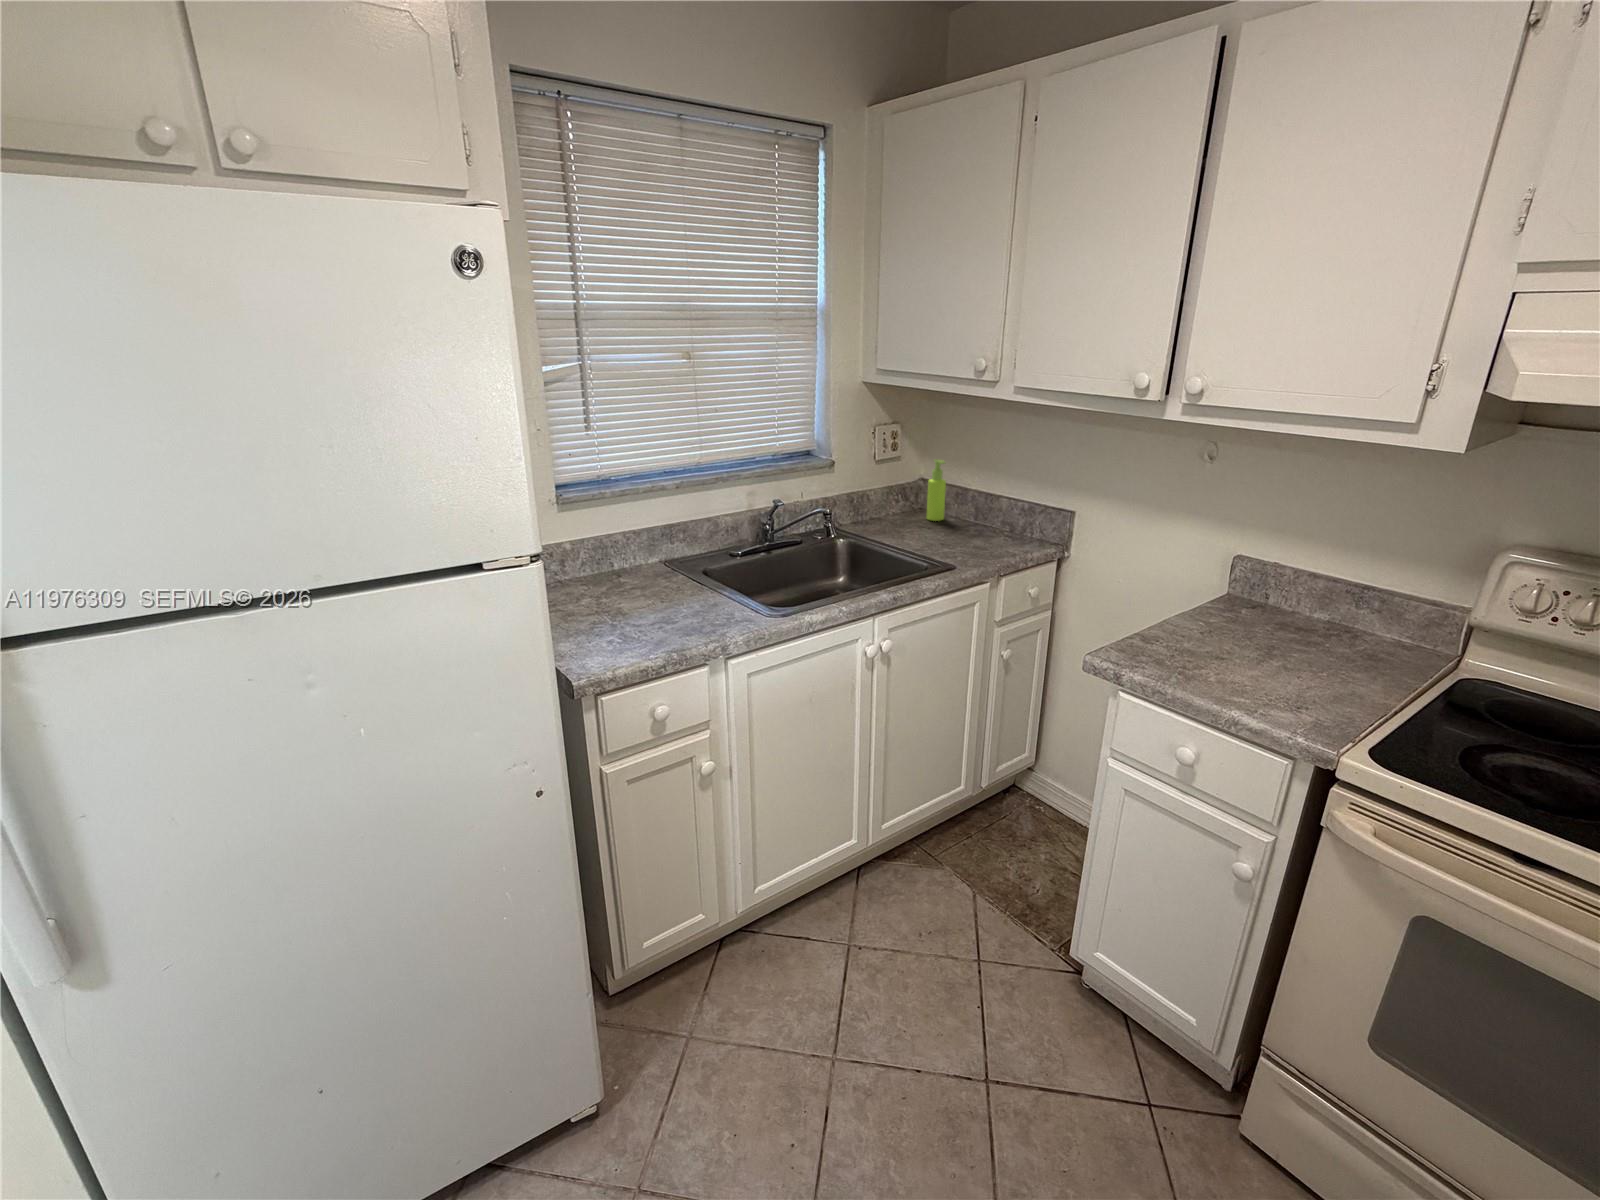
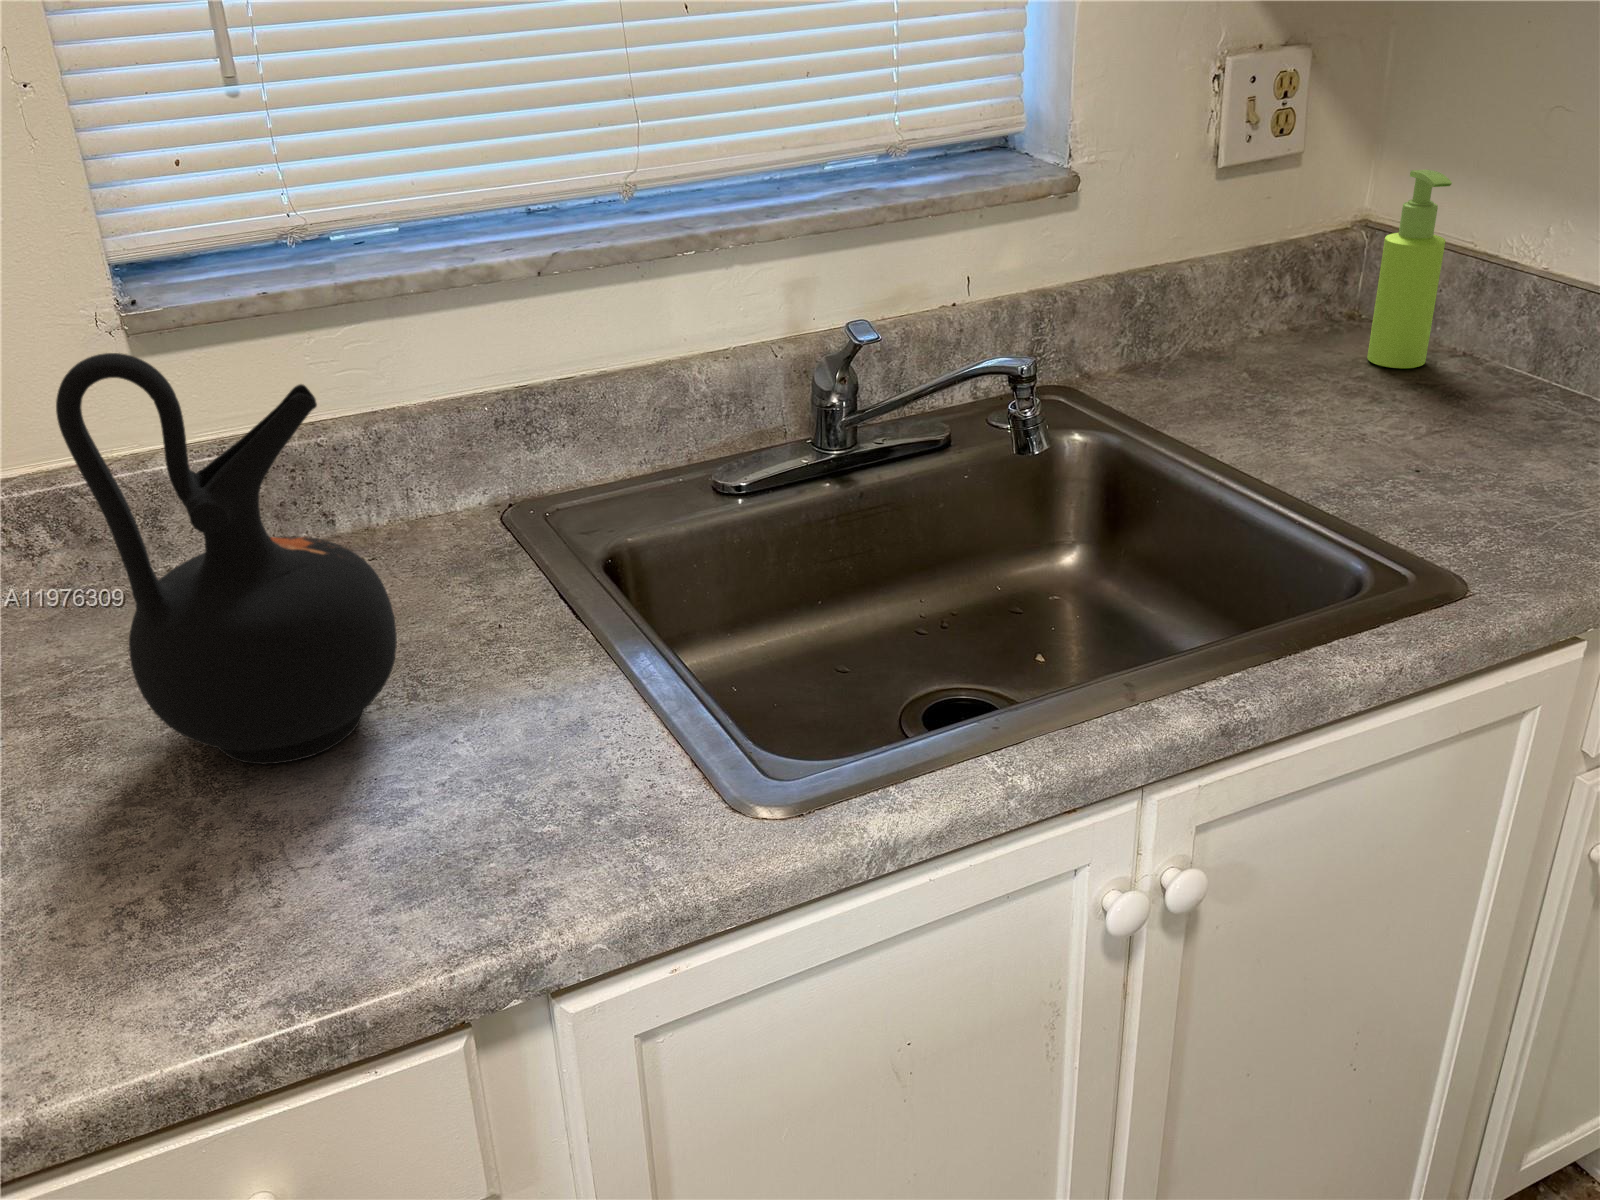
ceramic jug: none [587,496,665,615] -> present [56,353,397,764]

